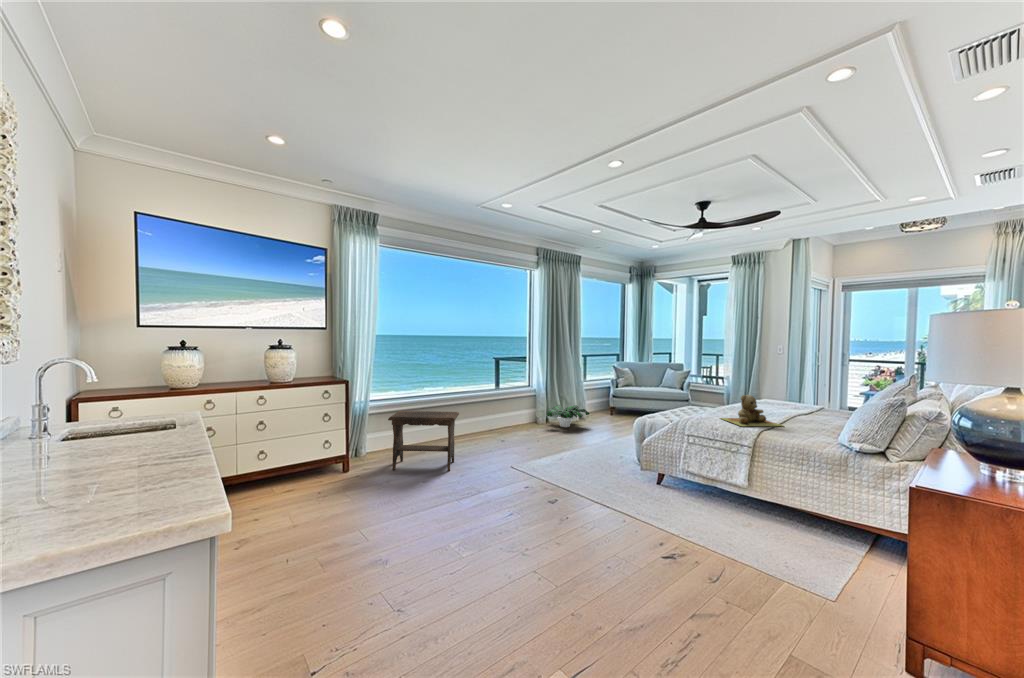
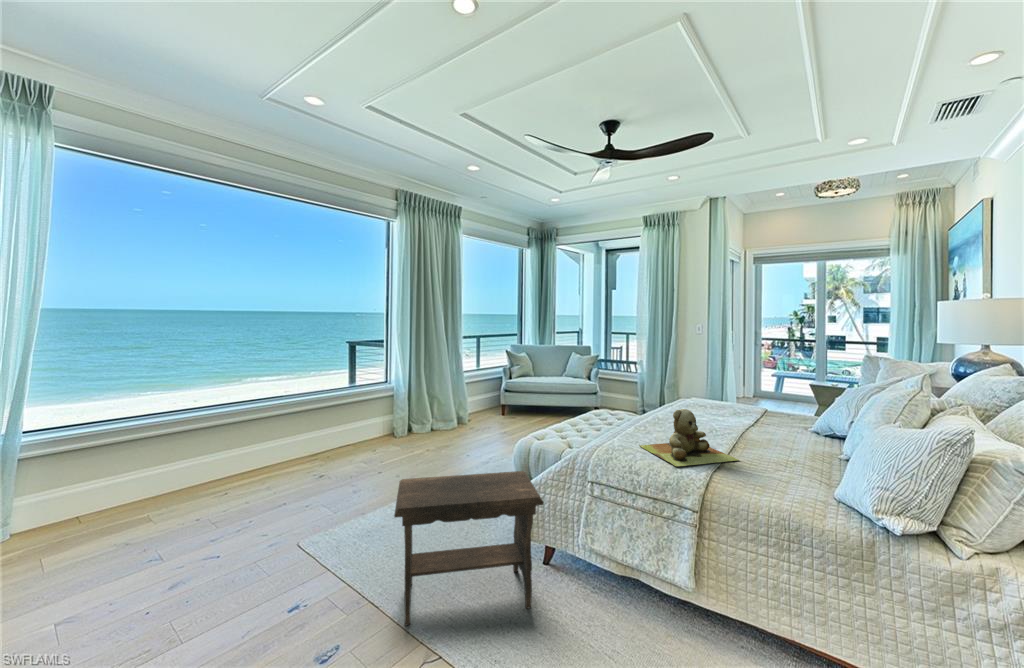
potted plant: present [546,405,590,427] -> none [404,409,467,441]
footstool: present [388,411,459,471] -> present [394,471,544,625]

